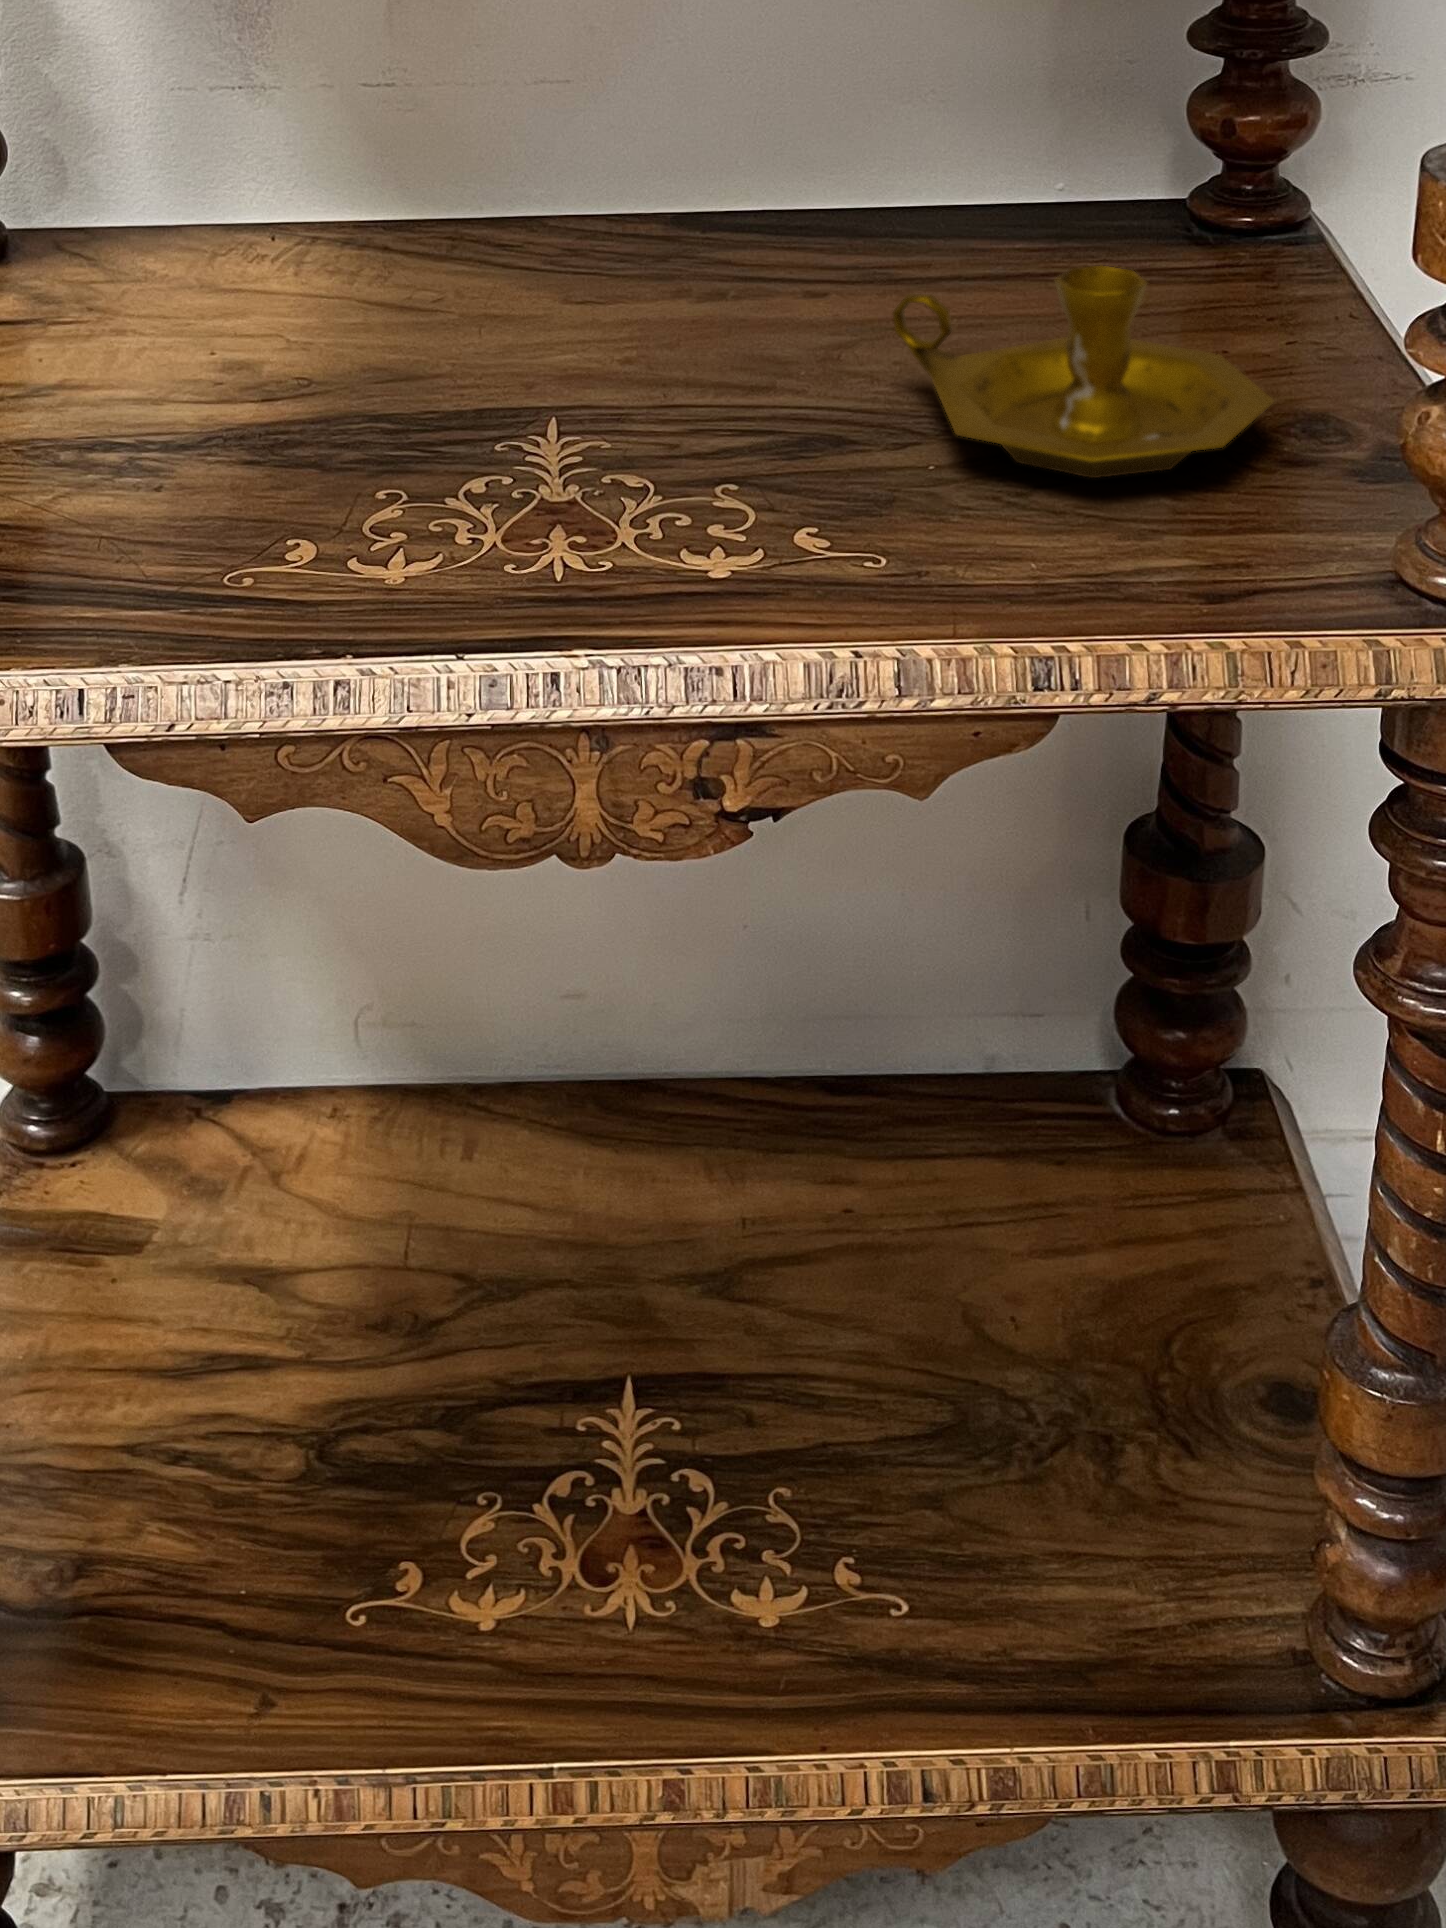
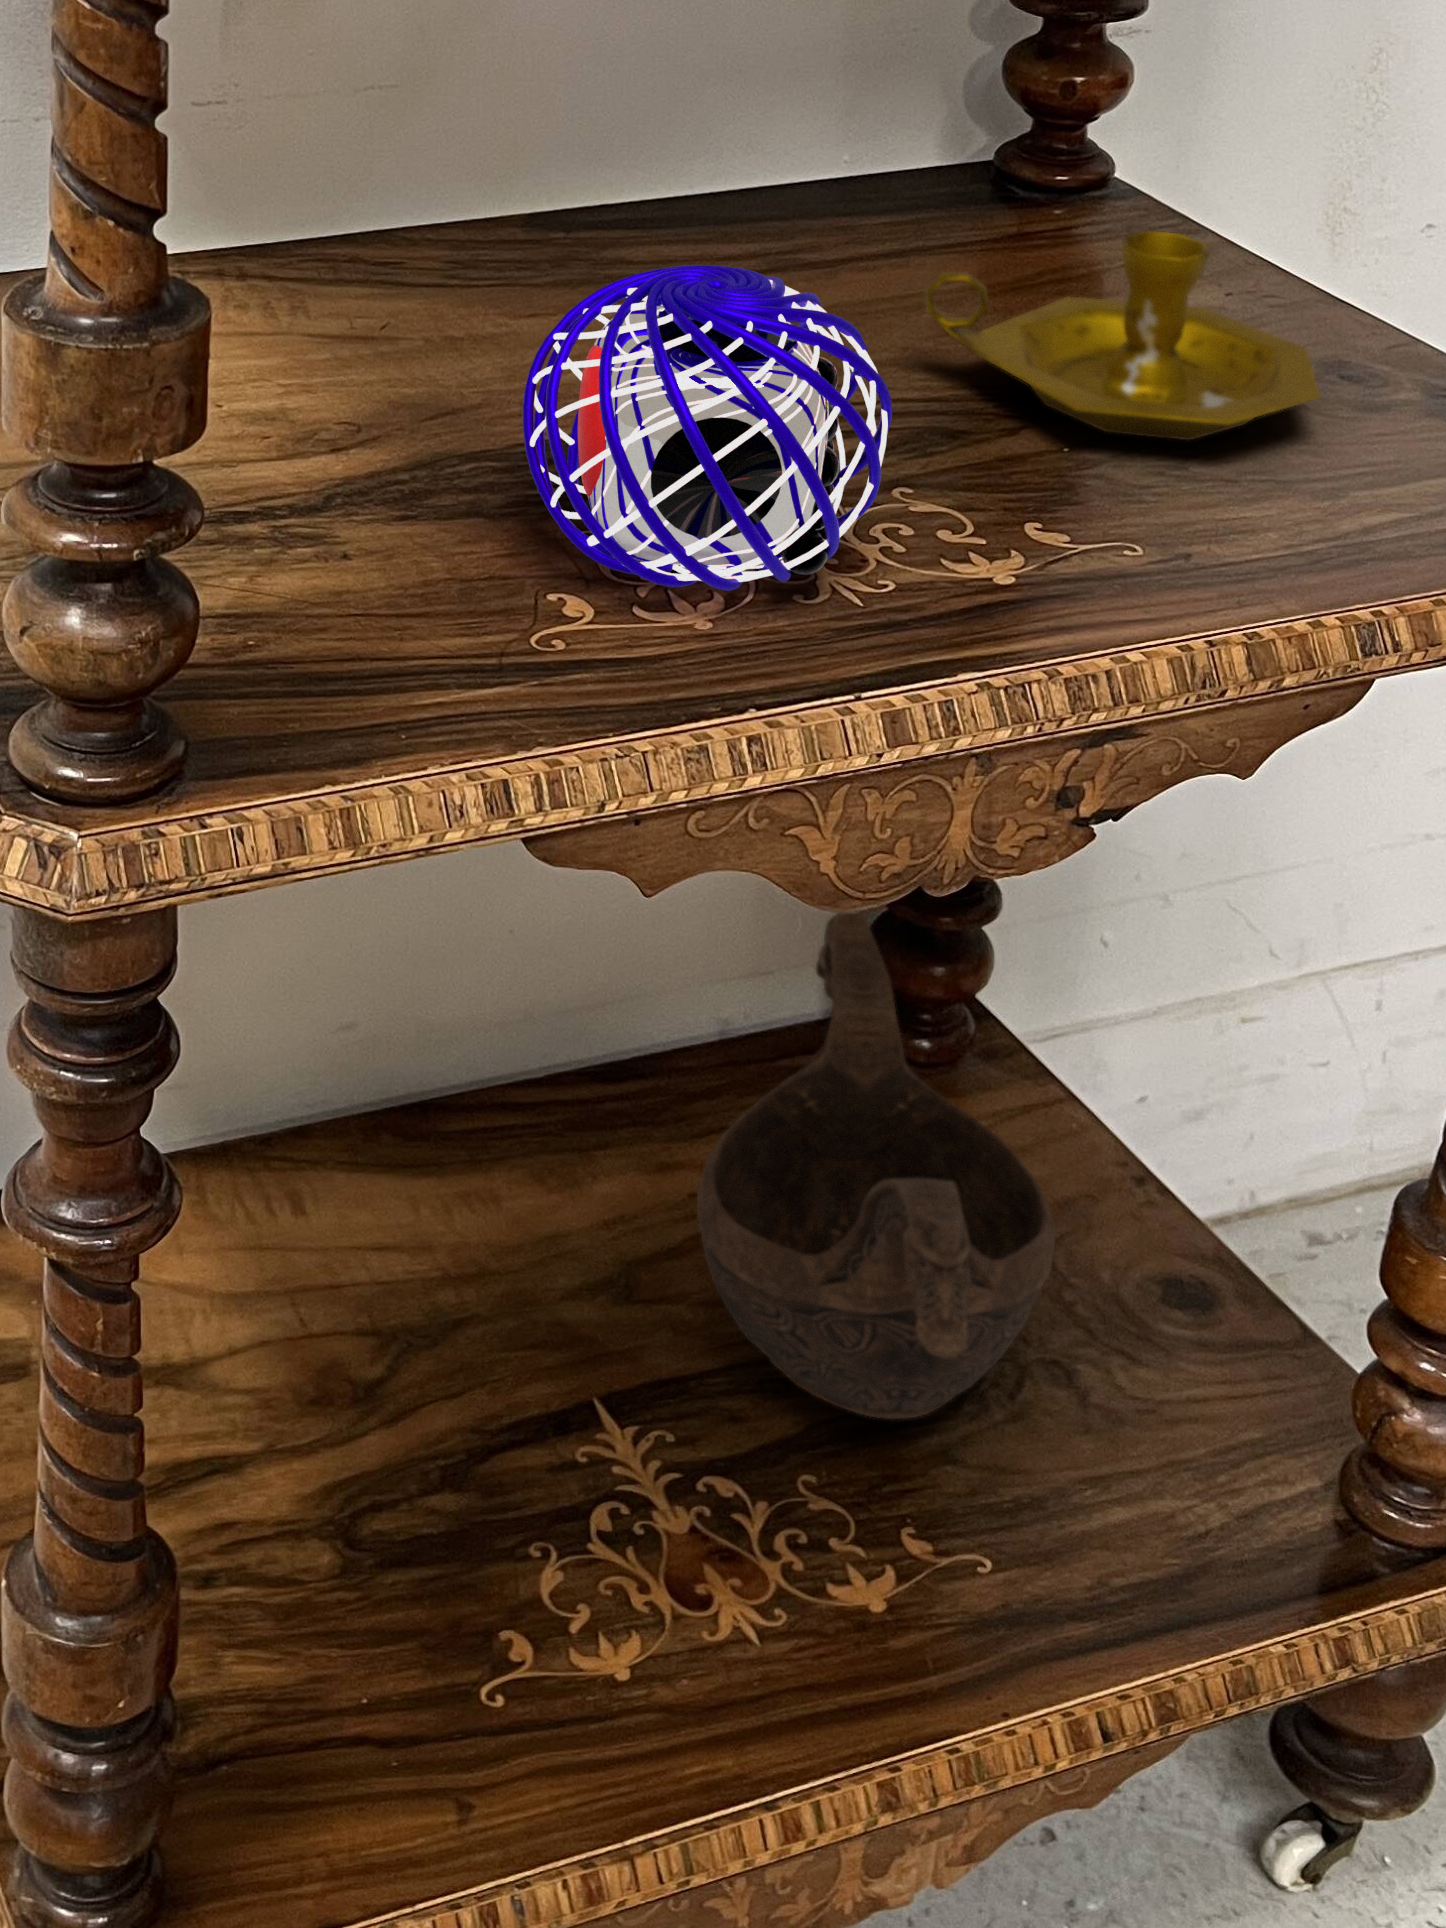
decorative orb: none [296,251,642,559] -> present [523,265,892,591]
decorative bowl: none [738,918,1094,1452] -> present [697,913,1055,1419]

